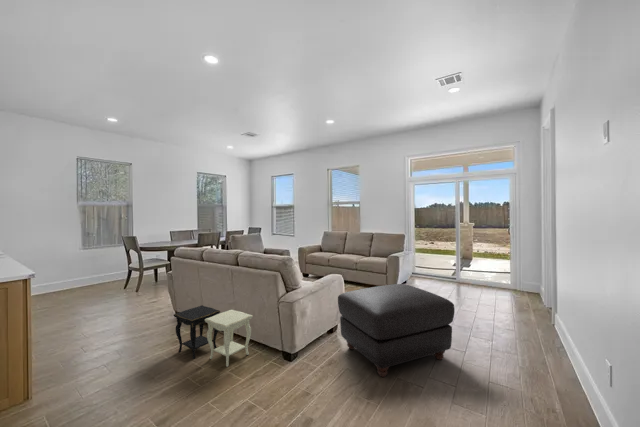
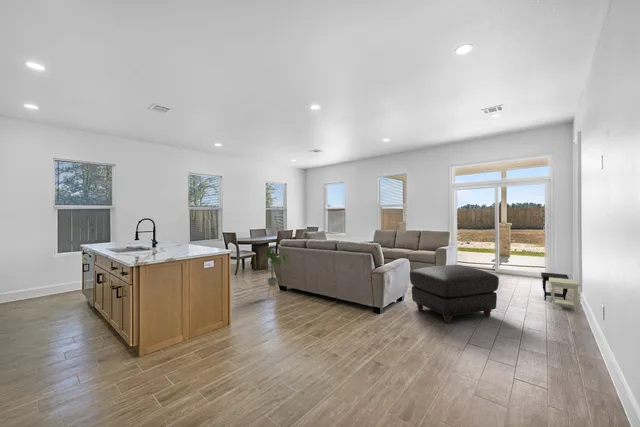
house plant: none [135,263,184,334] -> present [266,248,289,297]
side table: present [174,305,253,367] -> present [541,272,580,312]

